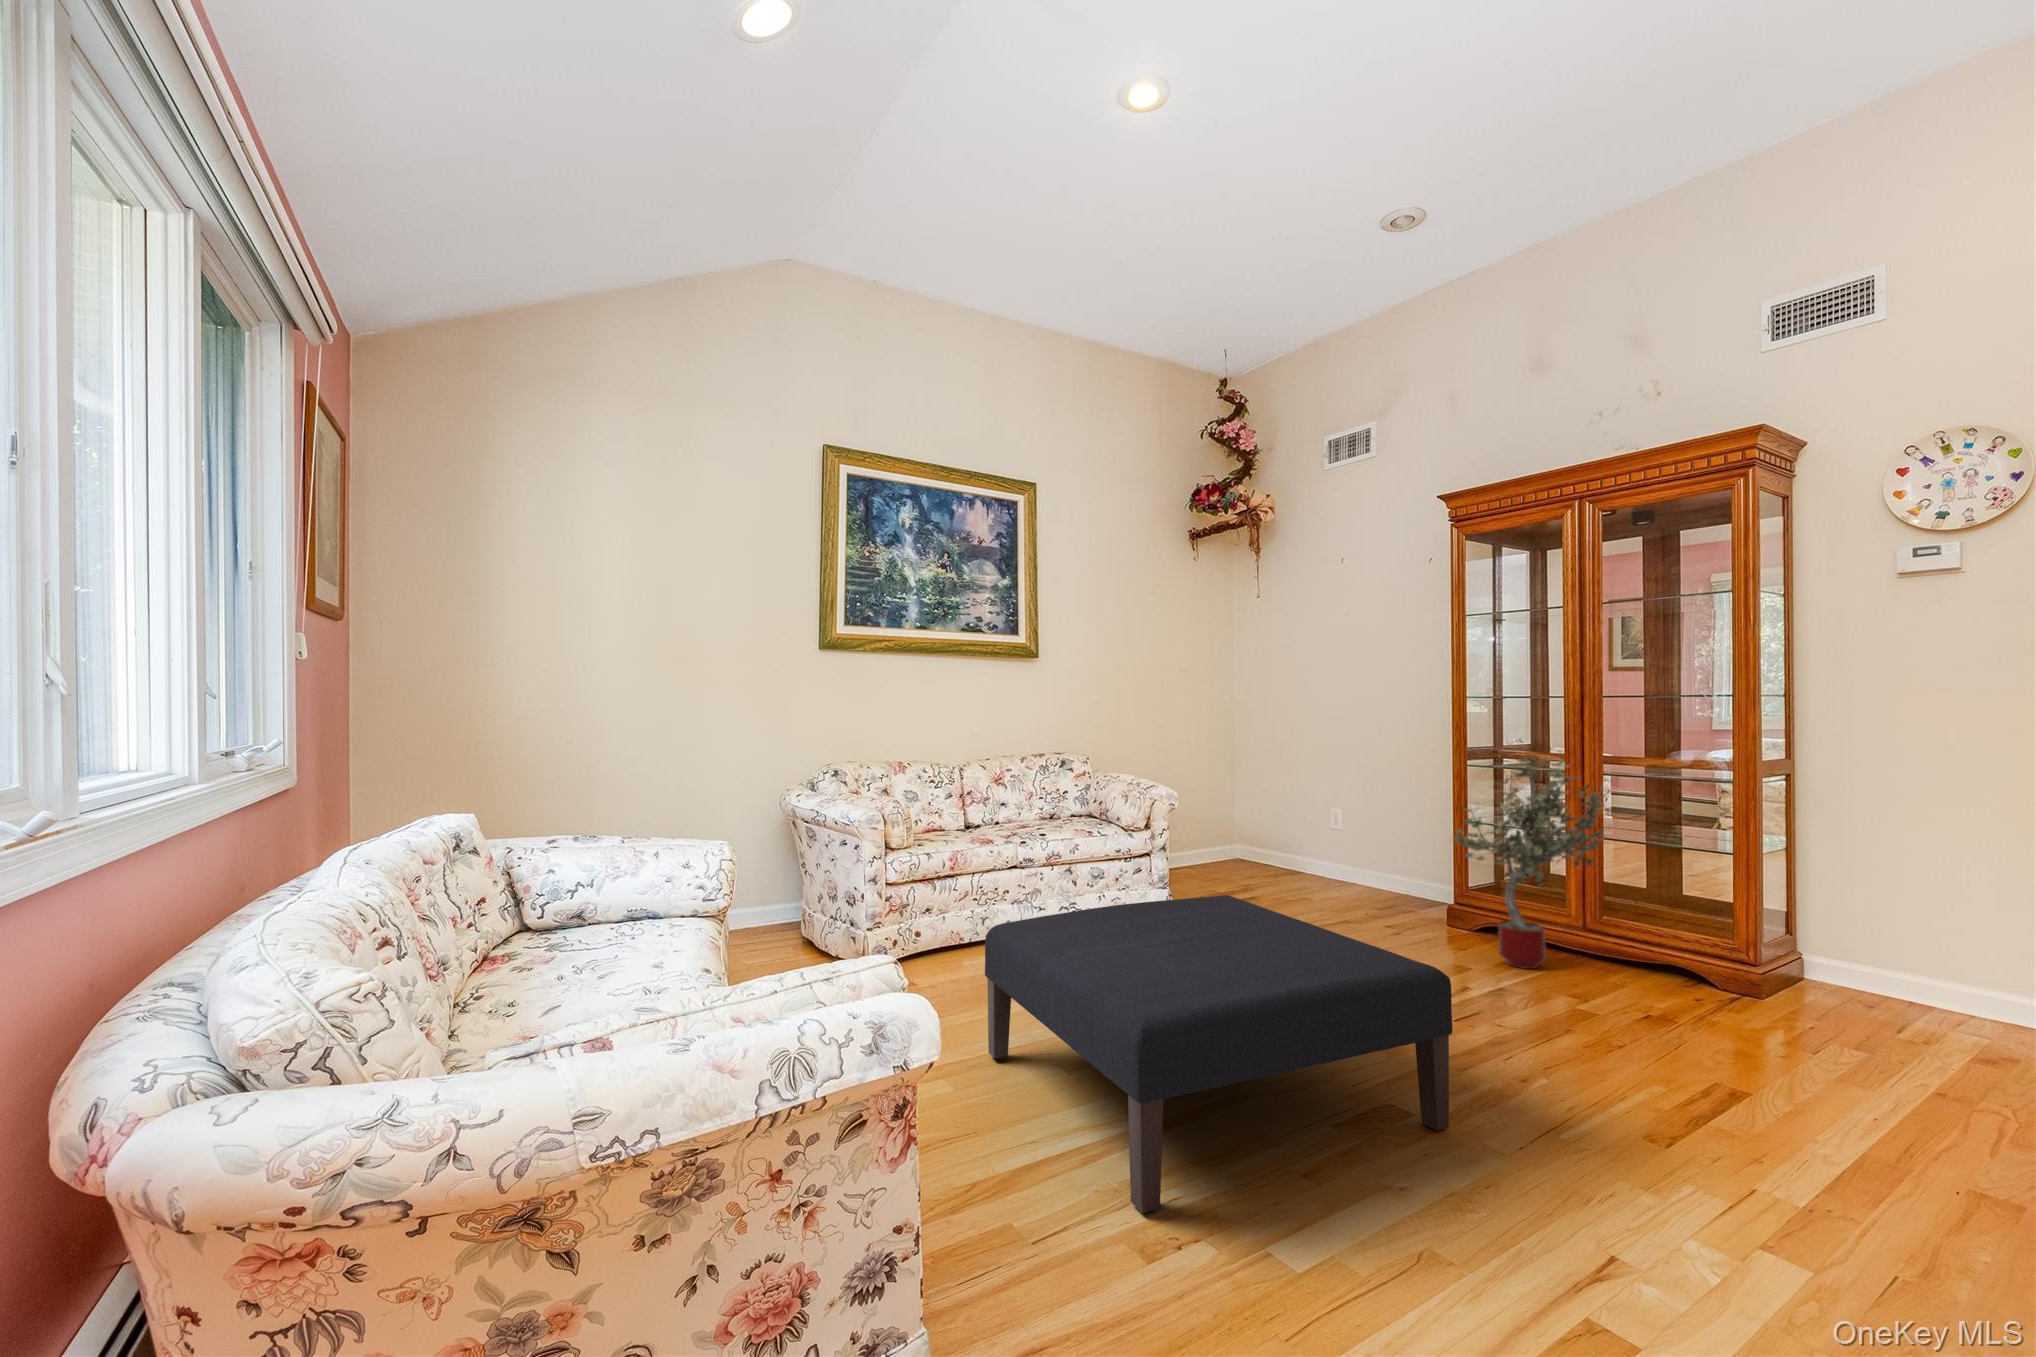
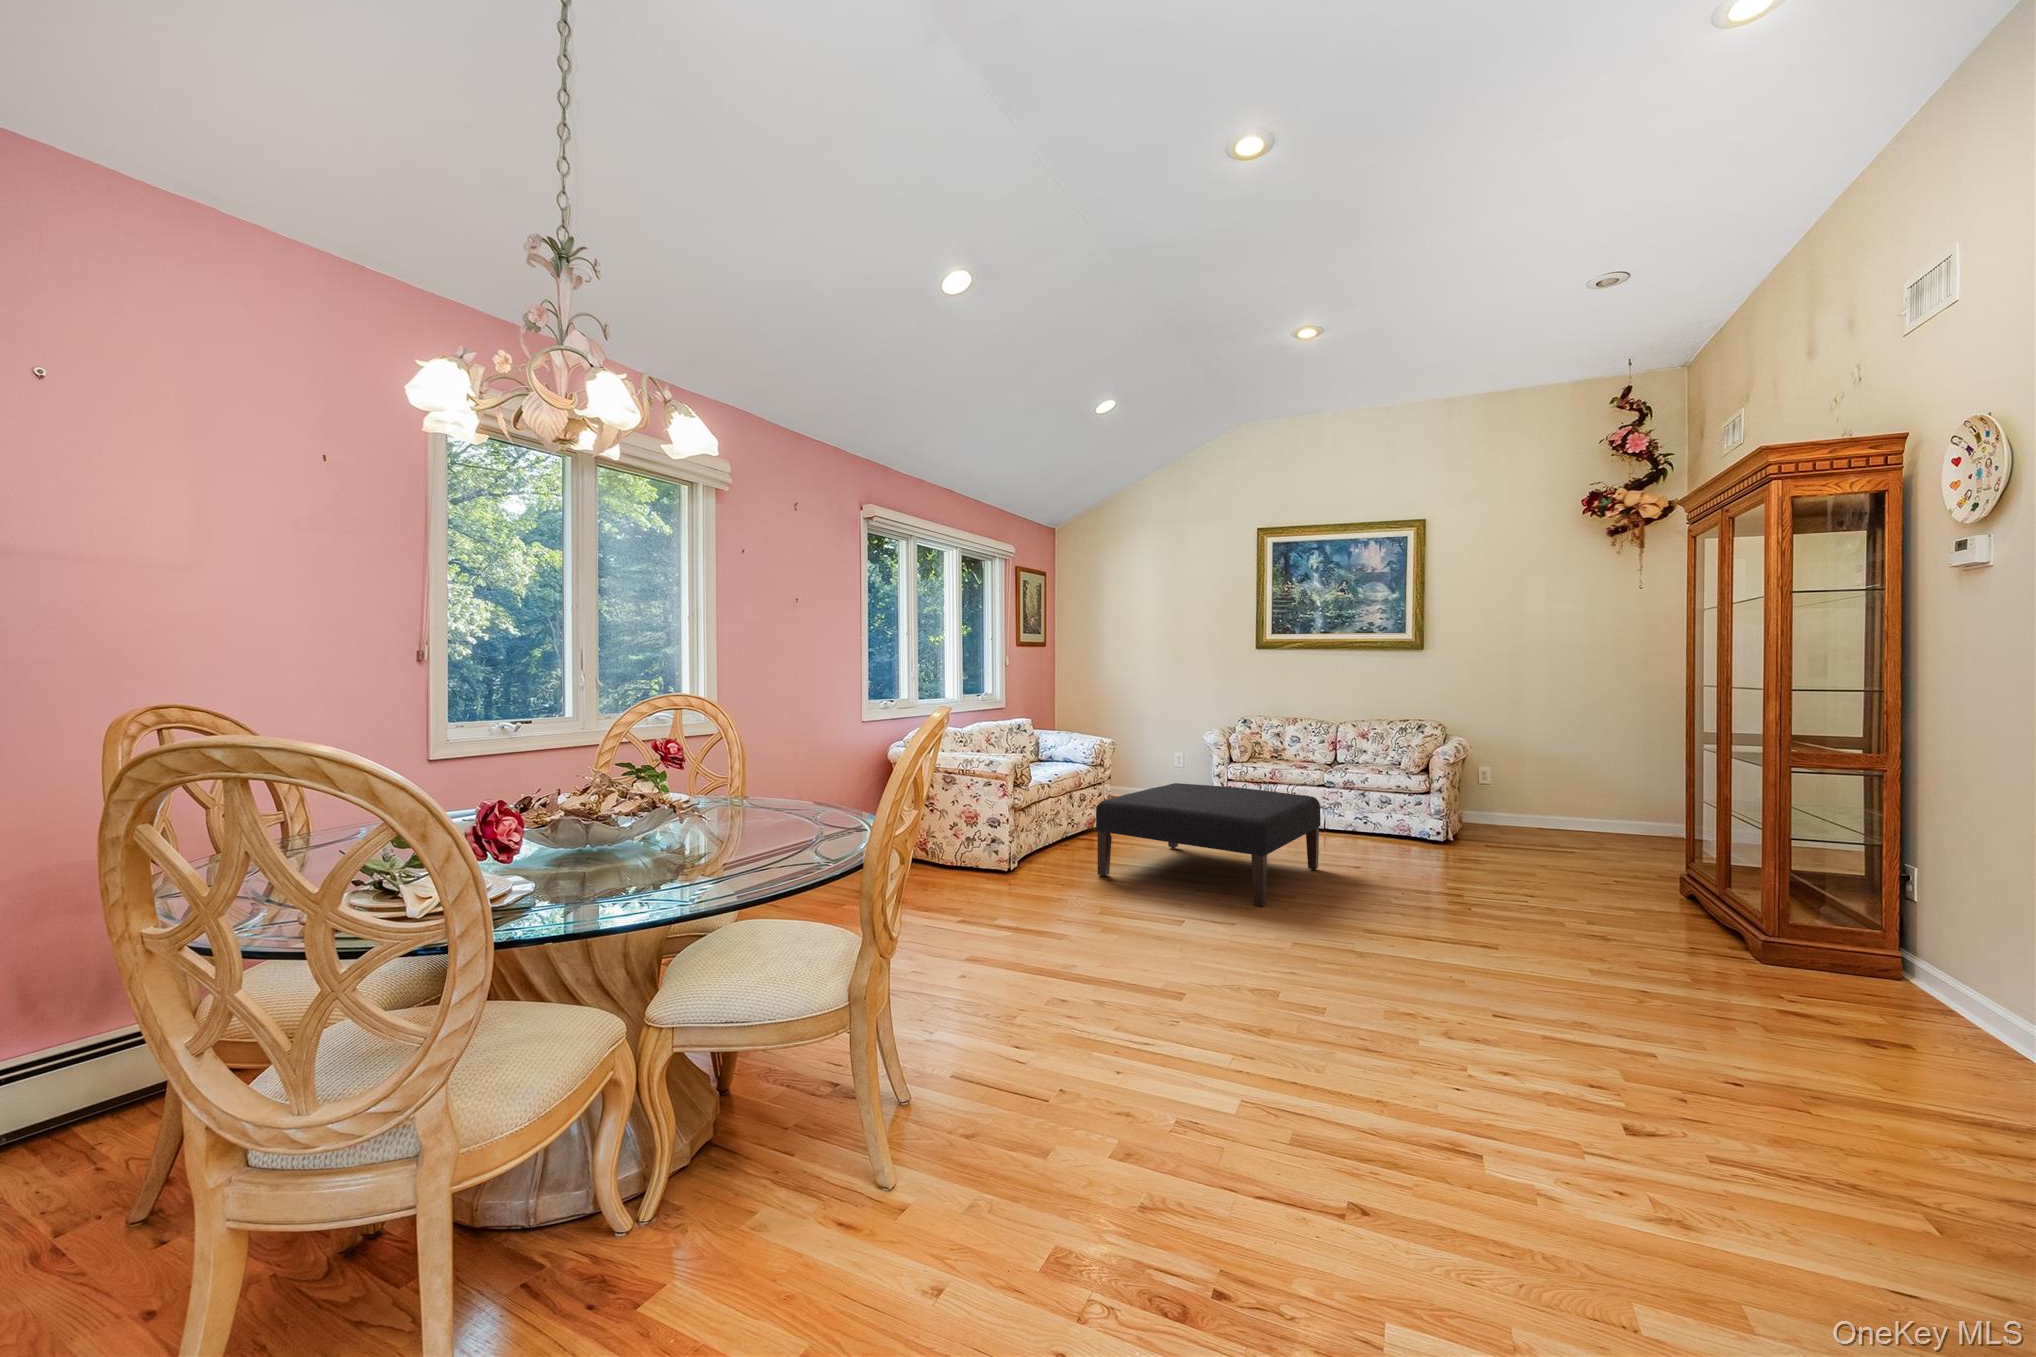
potted tree: present [1454,757,1611,969] -> none [1582,734,1721,925]

